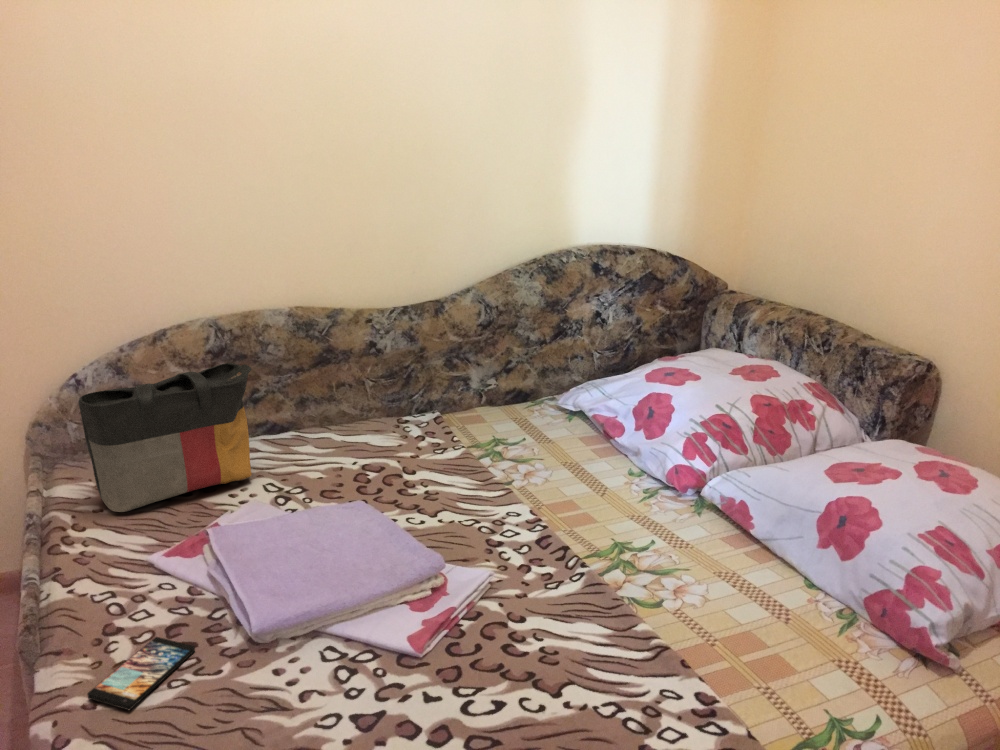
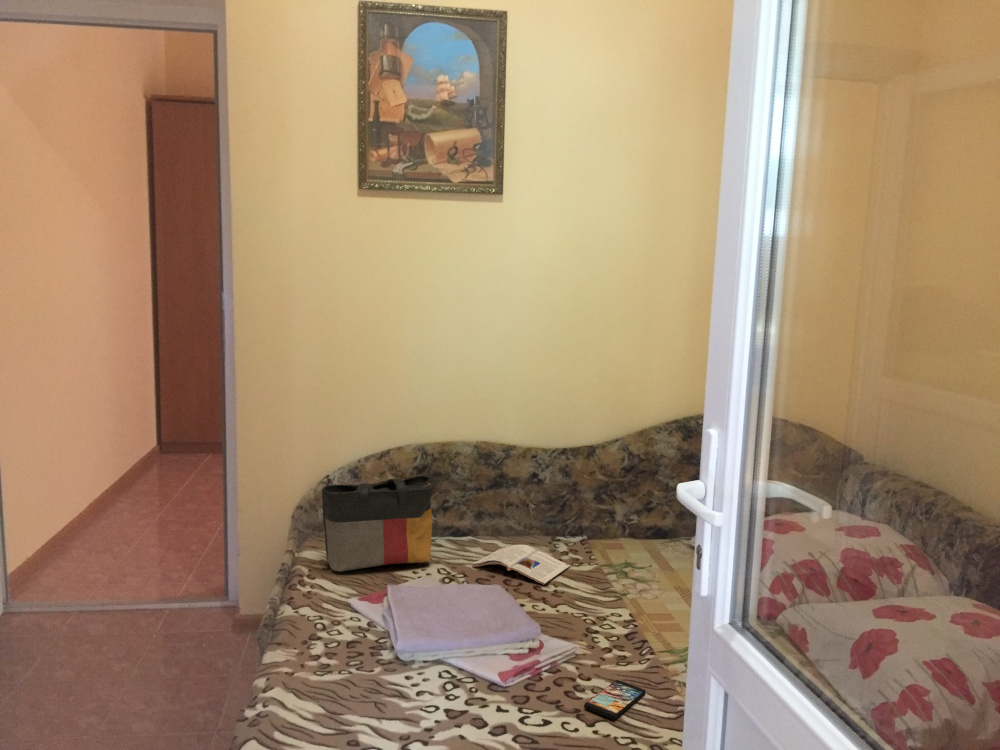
magazine: none [309,435,432,487] -> present [472,545,570,585]
smartphone: present [87,637,195,710] -> present [584,680,646,720]

